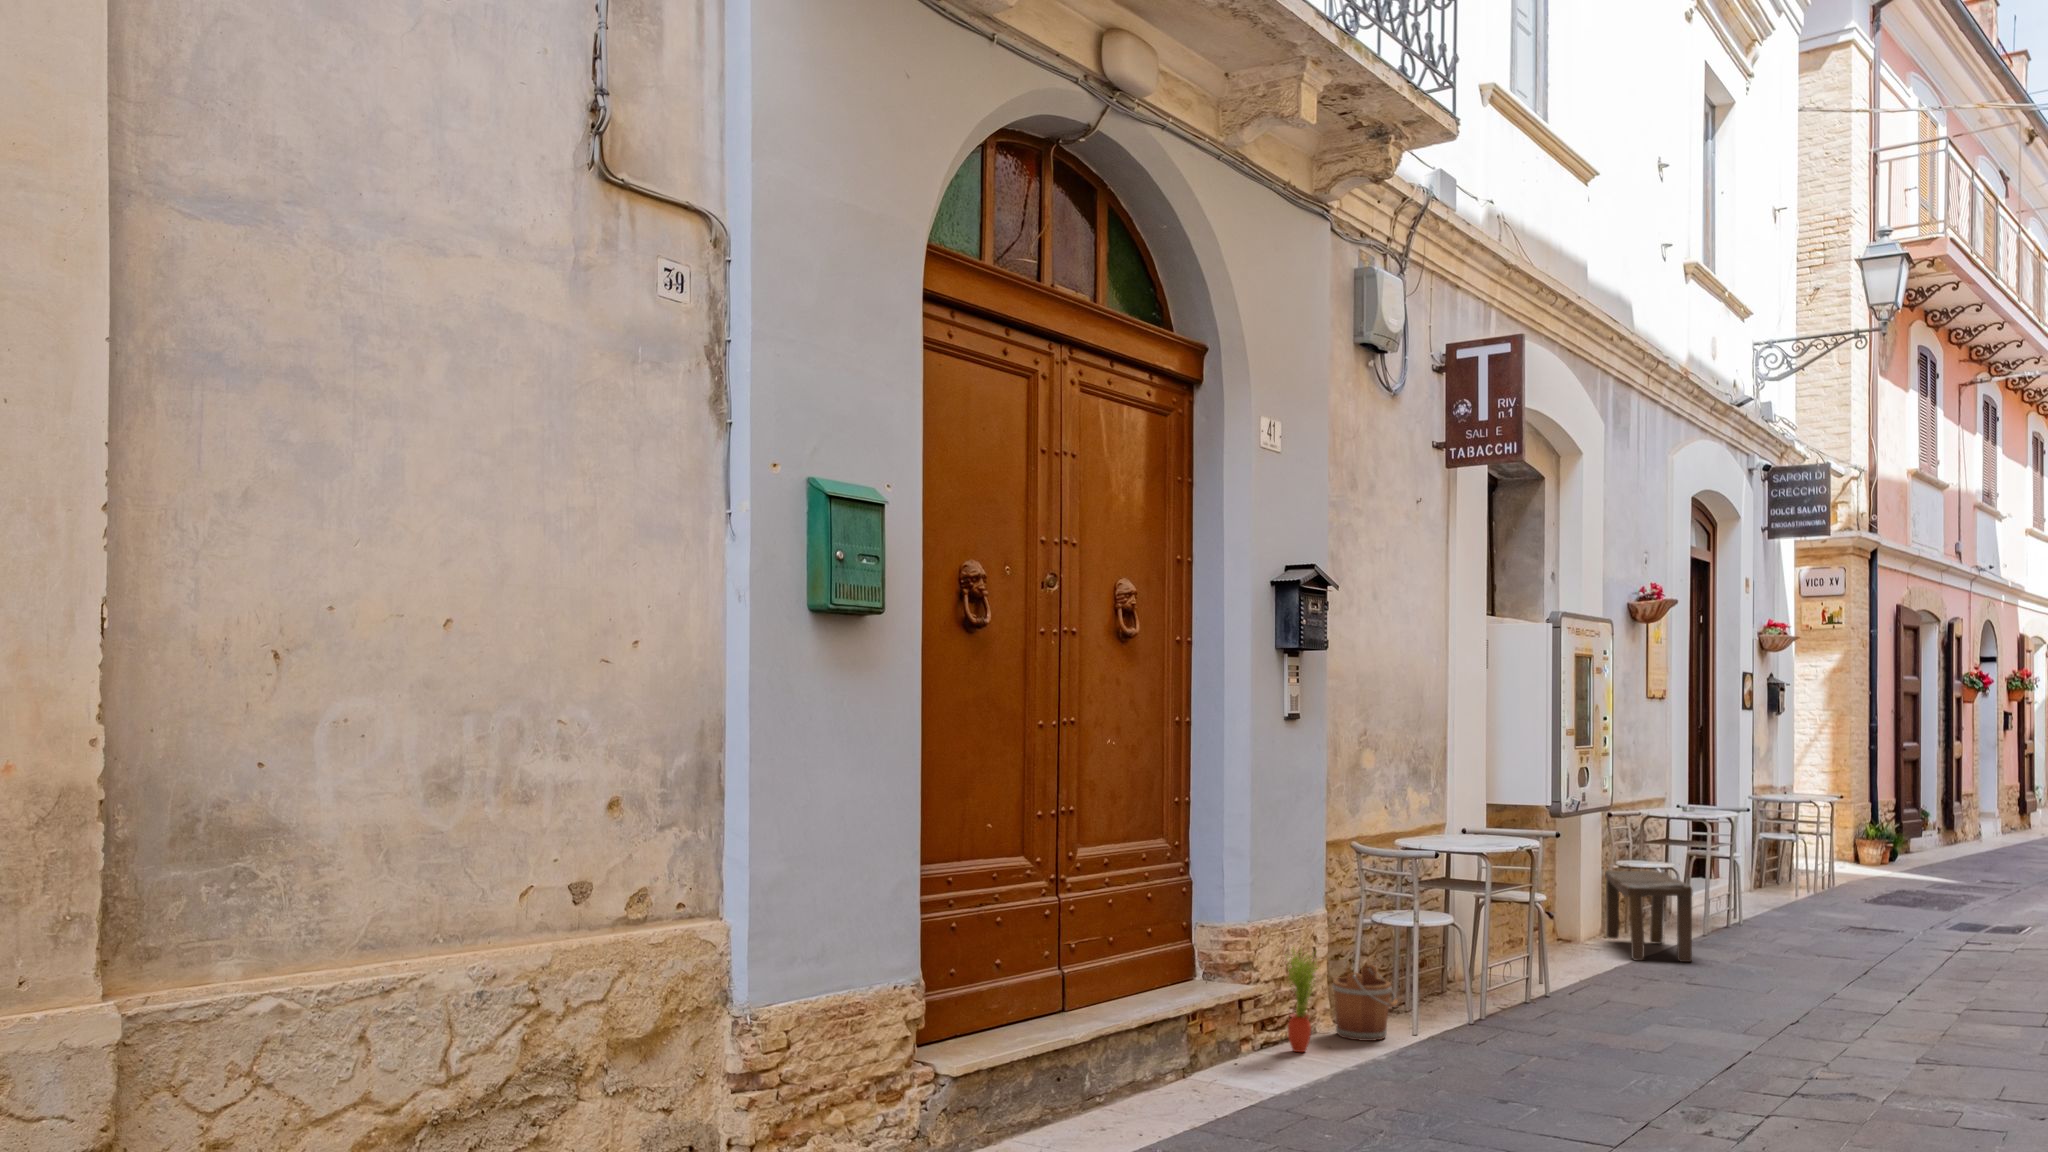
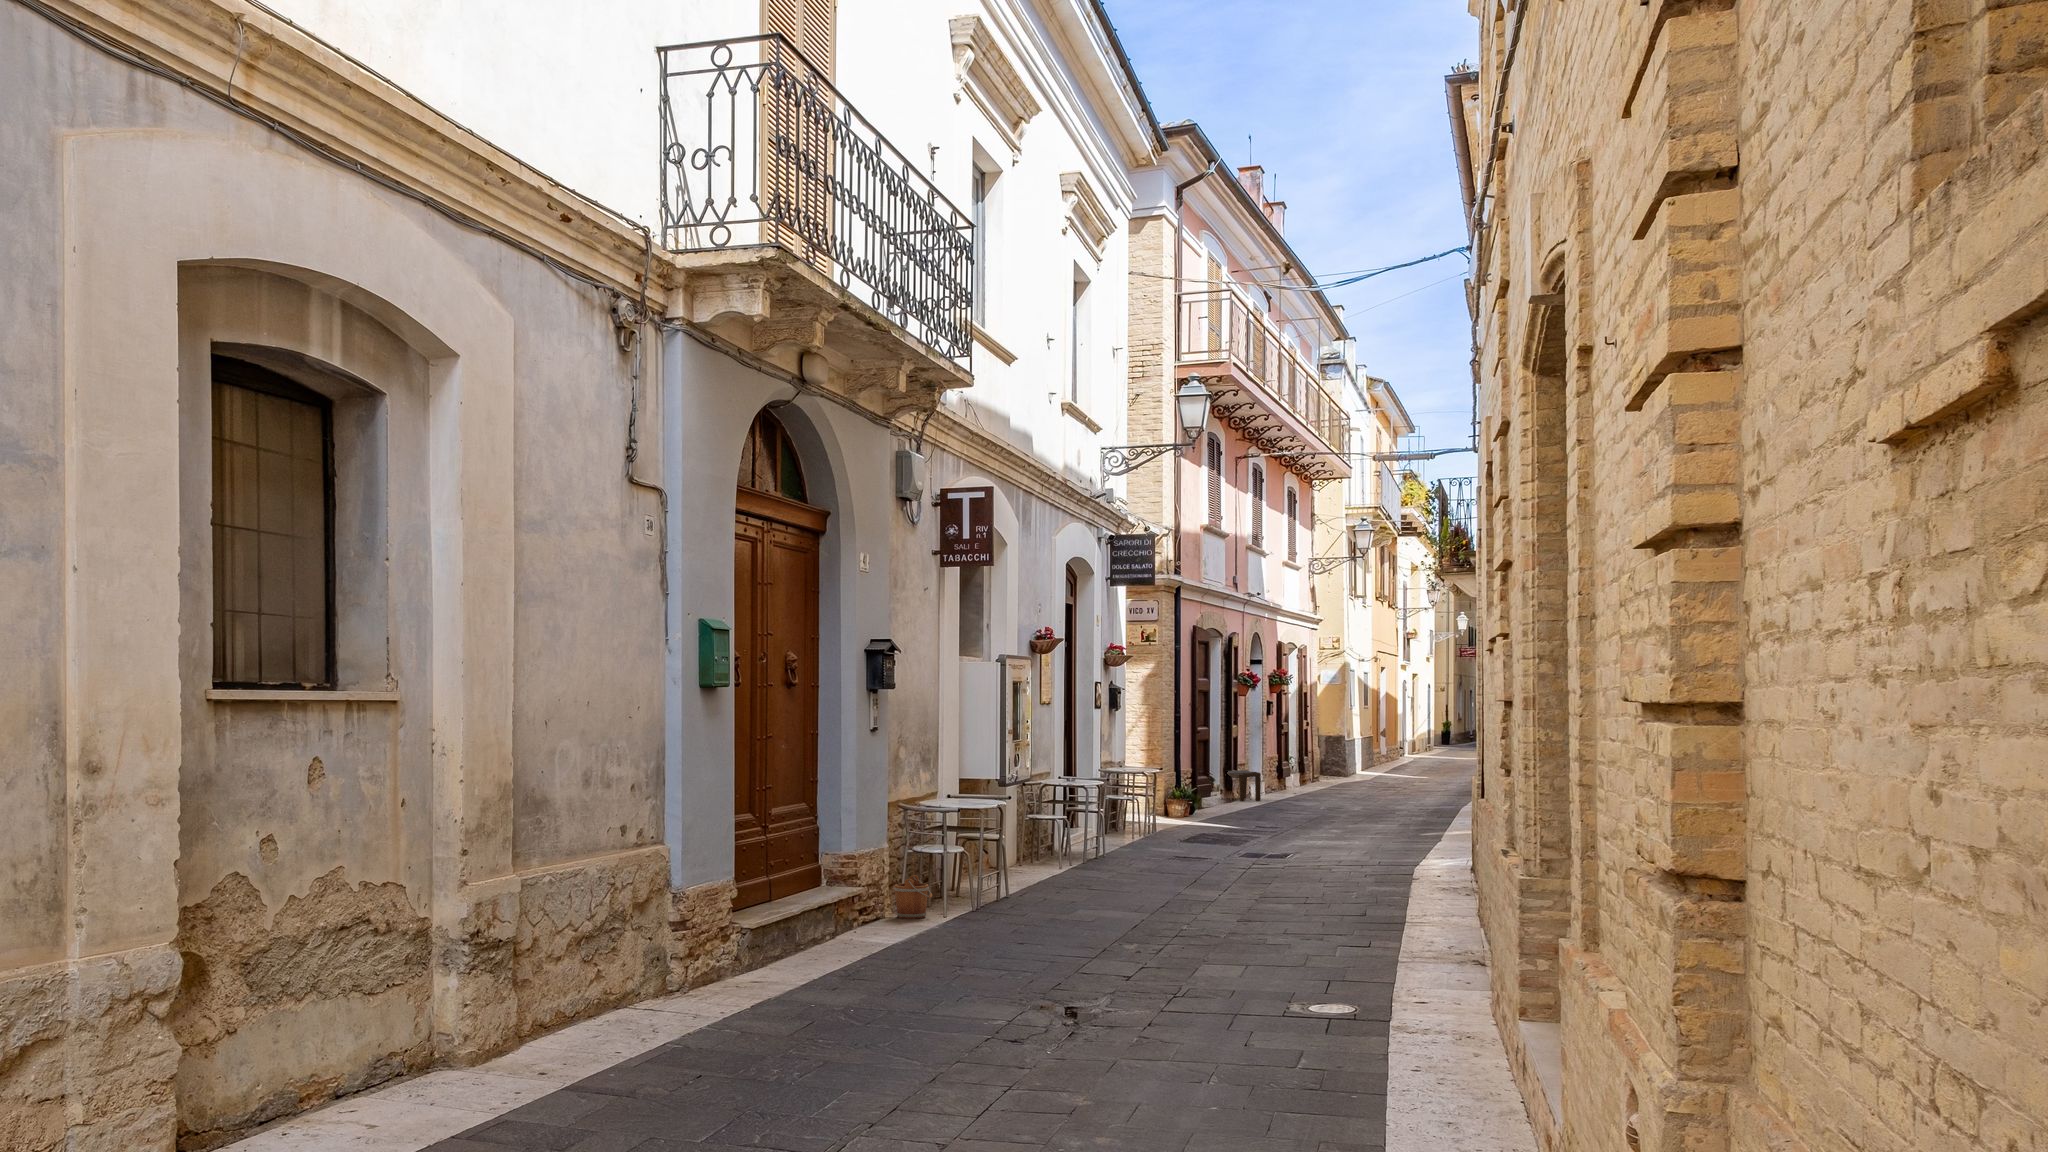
bench: present [1605,871,1692,962] -> present [1227,770,1261,801]
potted plant: present [1285,947,1318,1052] -> none [875,864,895,925]

